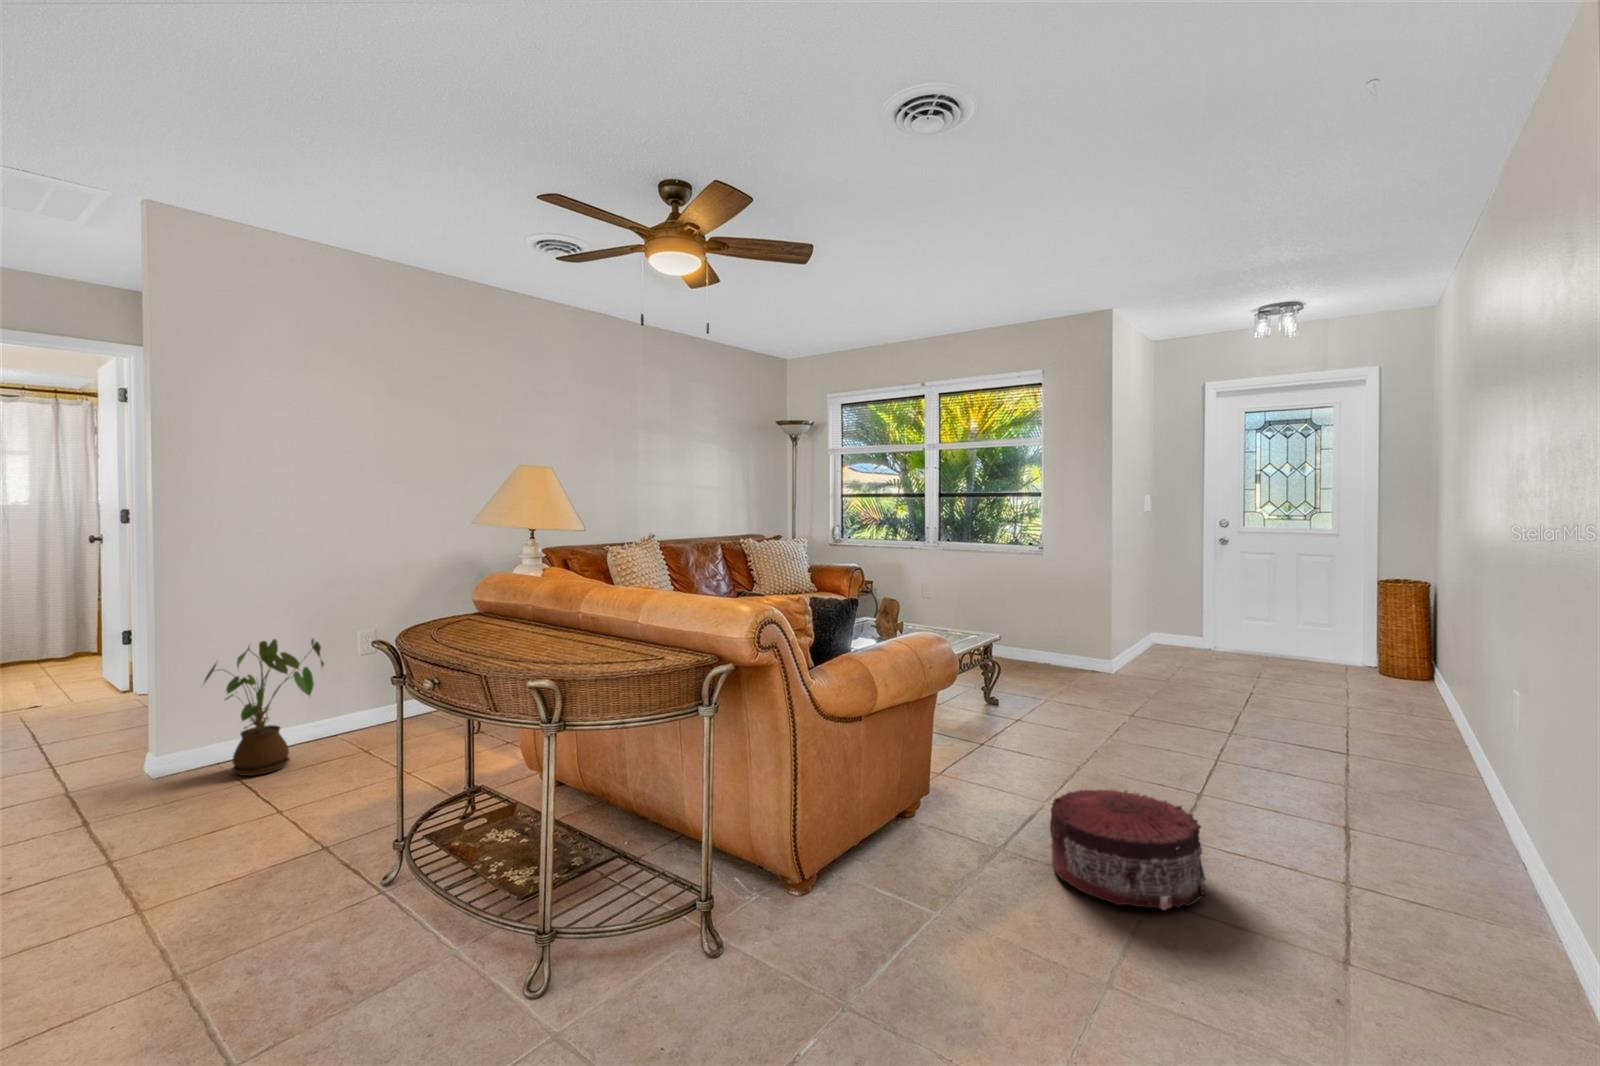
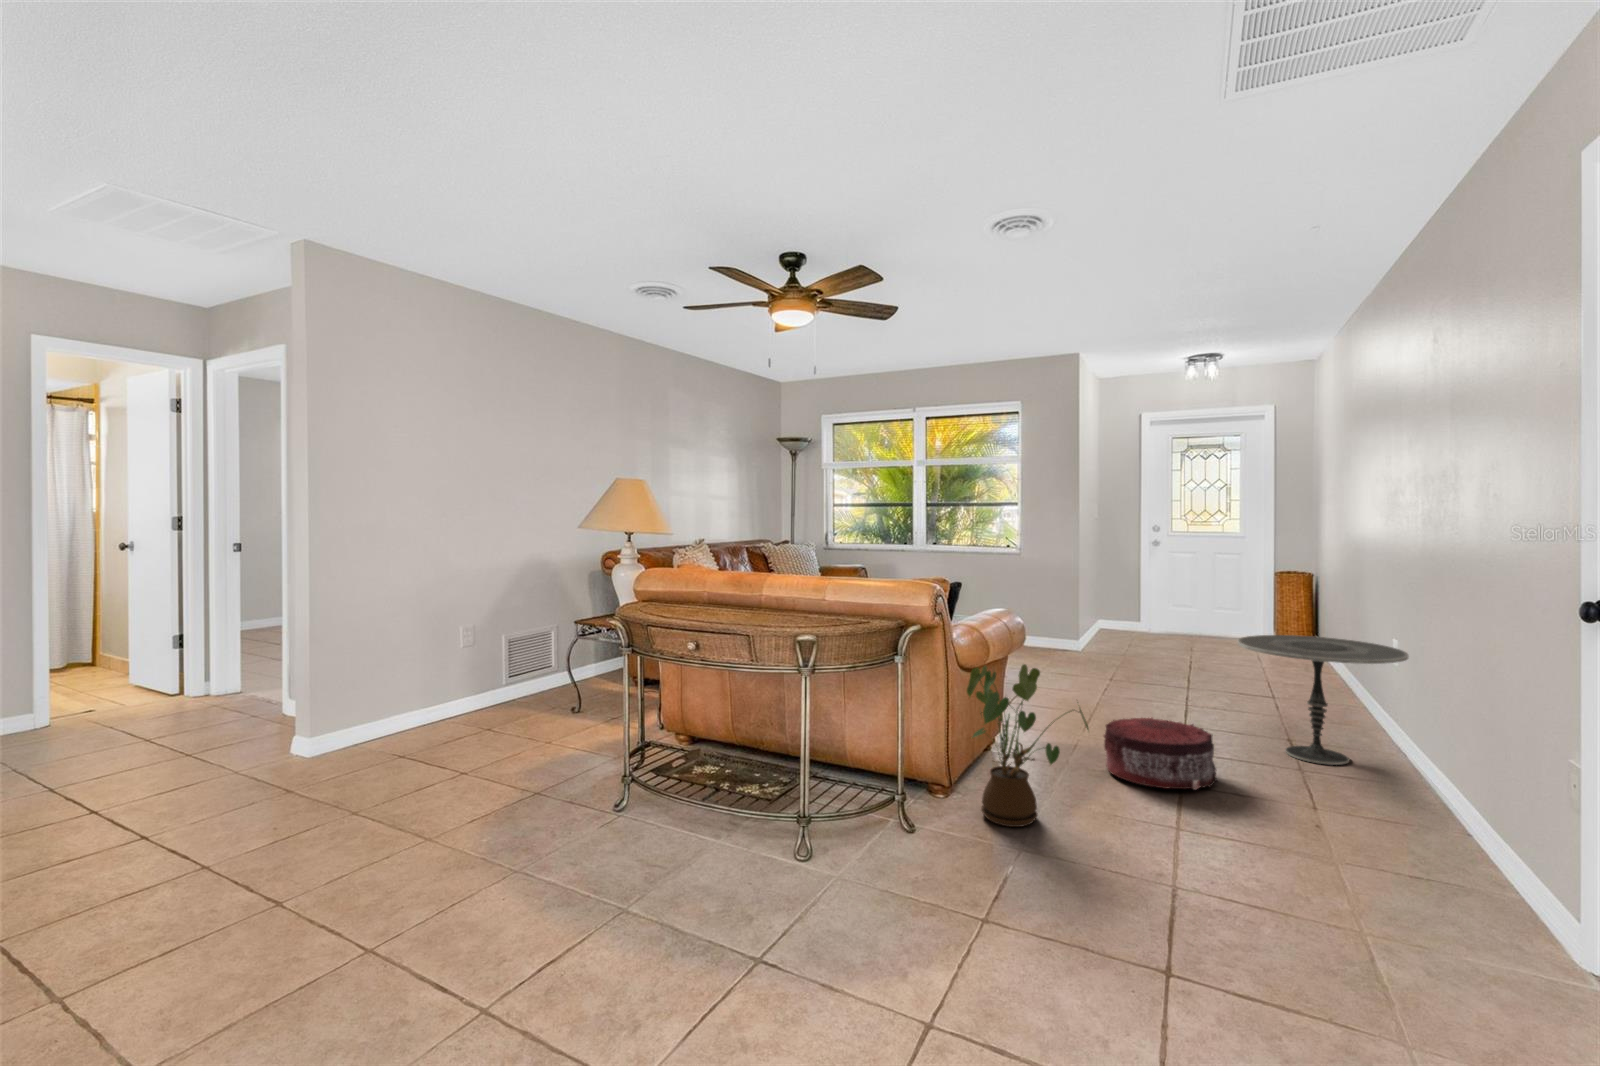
house plant: present [204,639,324,776] -> present [967,664,1089,827]
side table: none [1265,676,1526,876] -> present [1237,635,1409,765]

